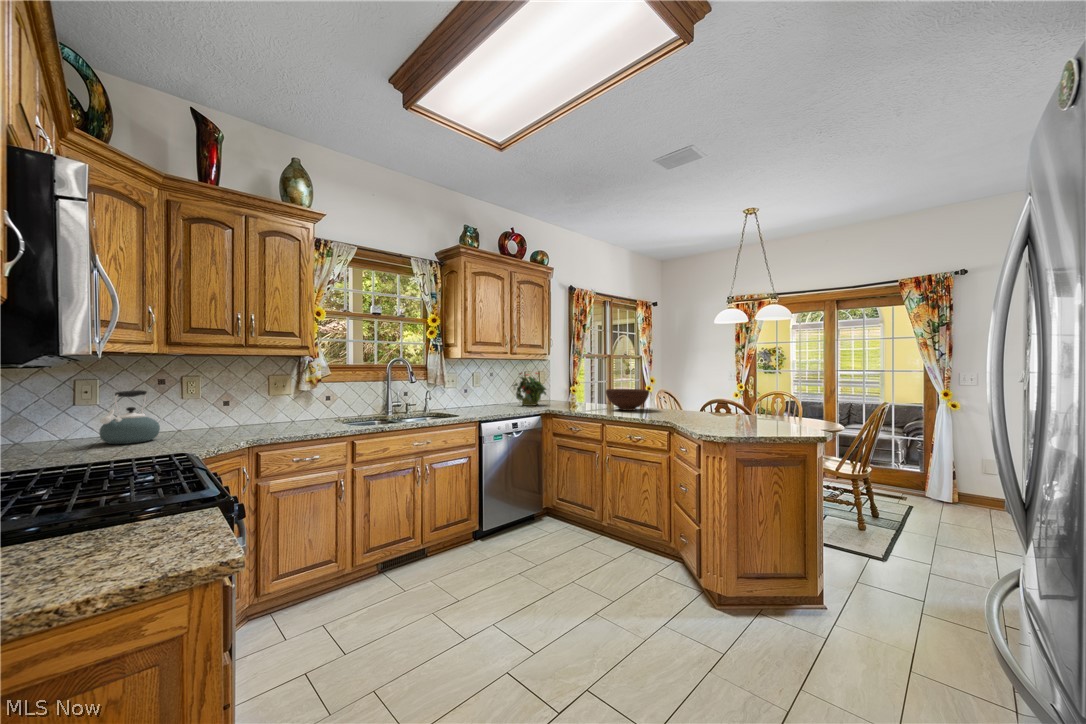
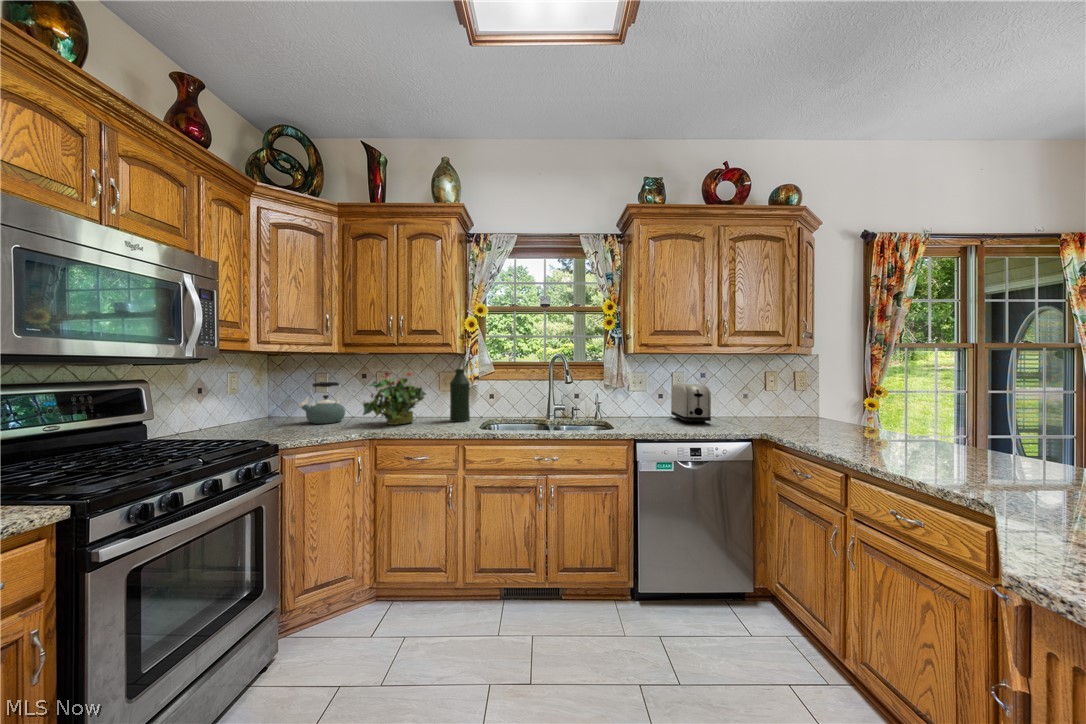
bottle: none [298,372,321,426] -> present [450,369,470,422]
potted plant: present [513,373,546,406] -> present [363,372,426,425]
toaster: none [476,382,509,410] -> present [671,384,711,424]
fruit bowl: present [606,389,649,411] -> none [893,408,1024,459]

